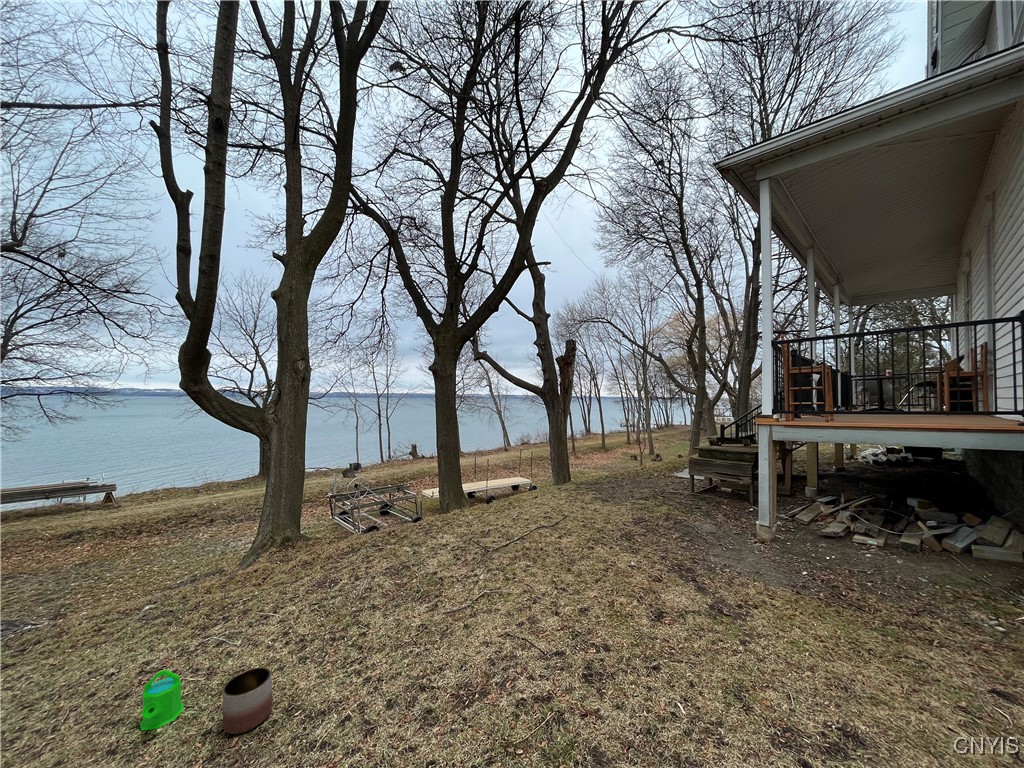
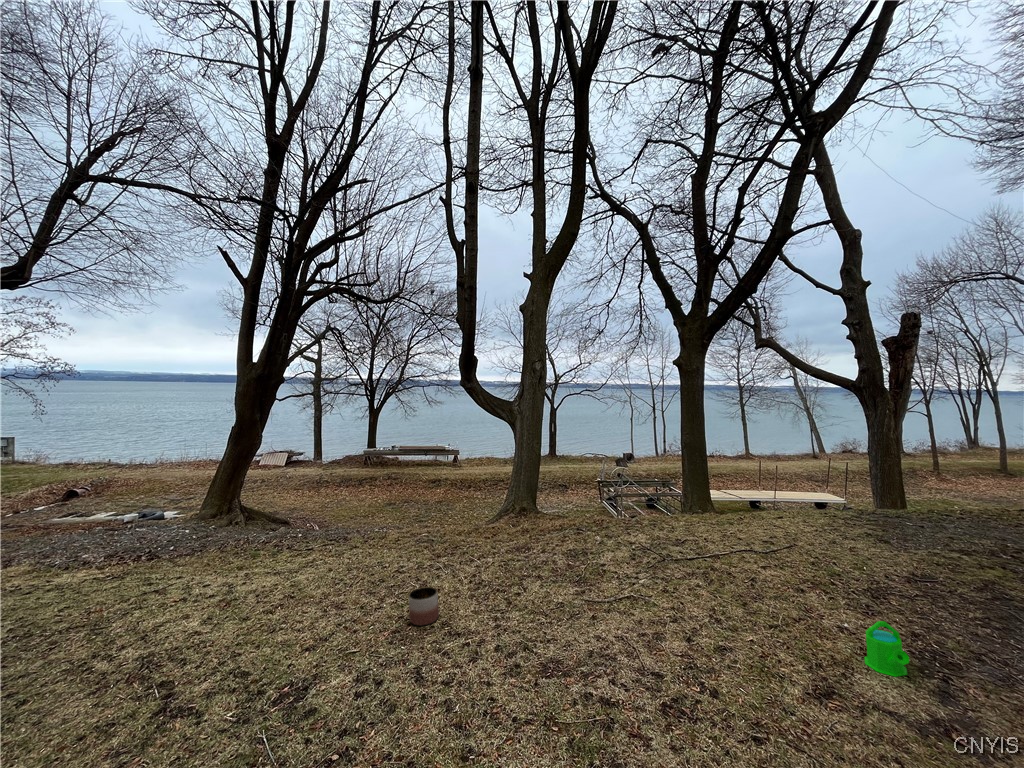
watering can: present [140,670,184,730] -> present [864,621,909,677]

